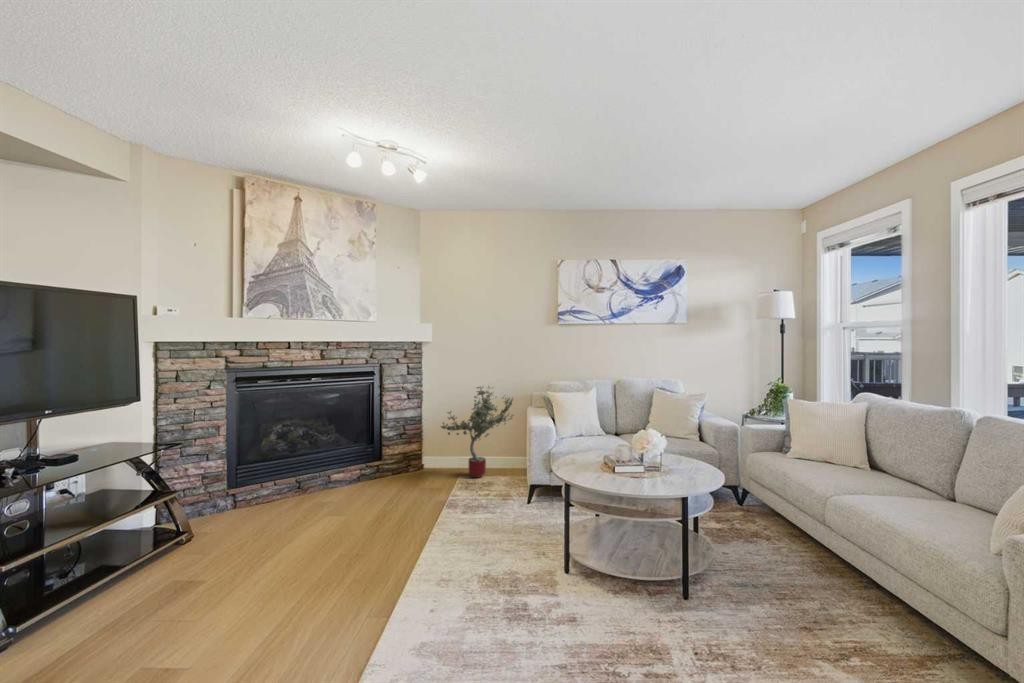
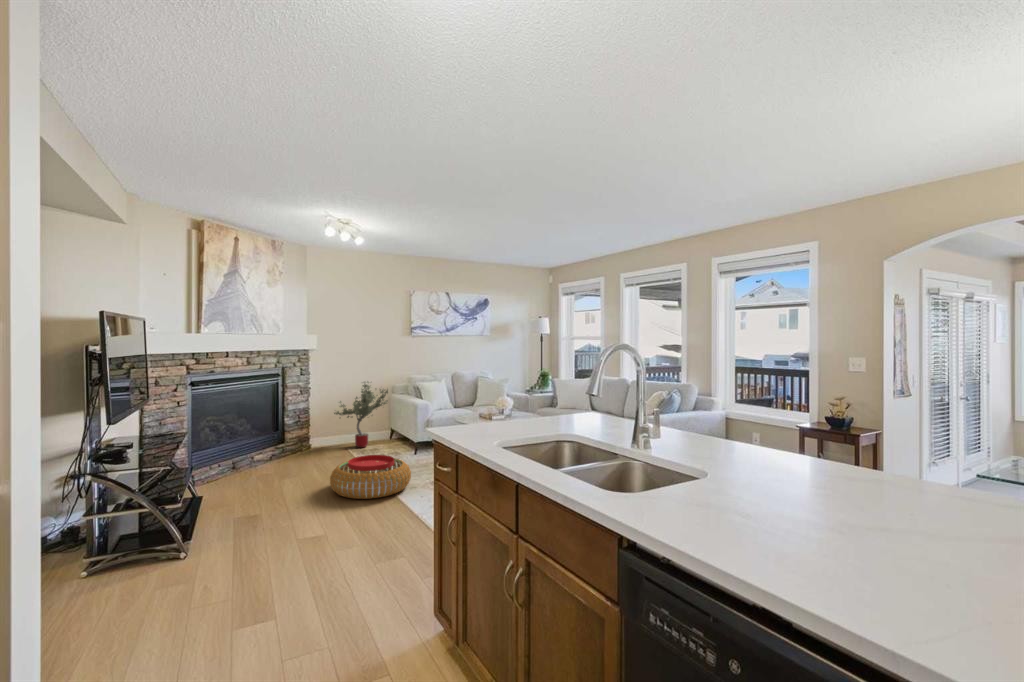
pouf: none [309,508,448,601] -> present [330,455,411,499]

